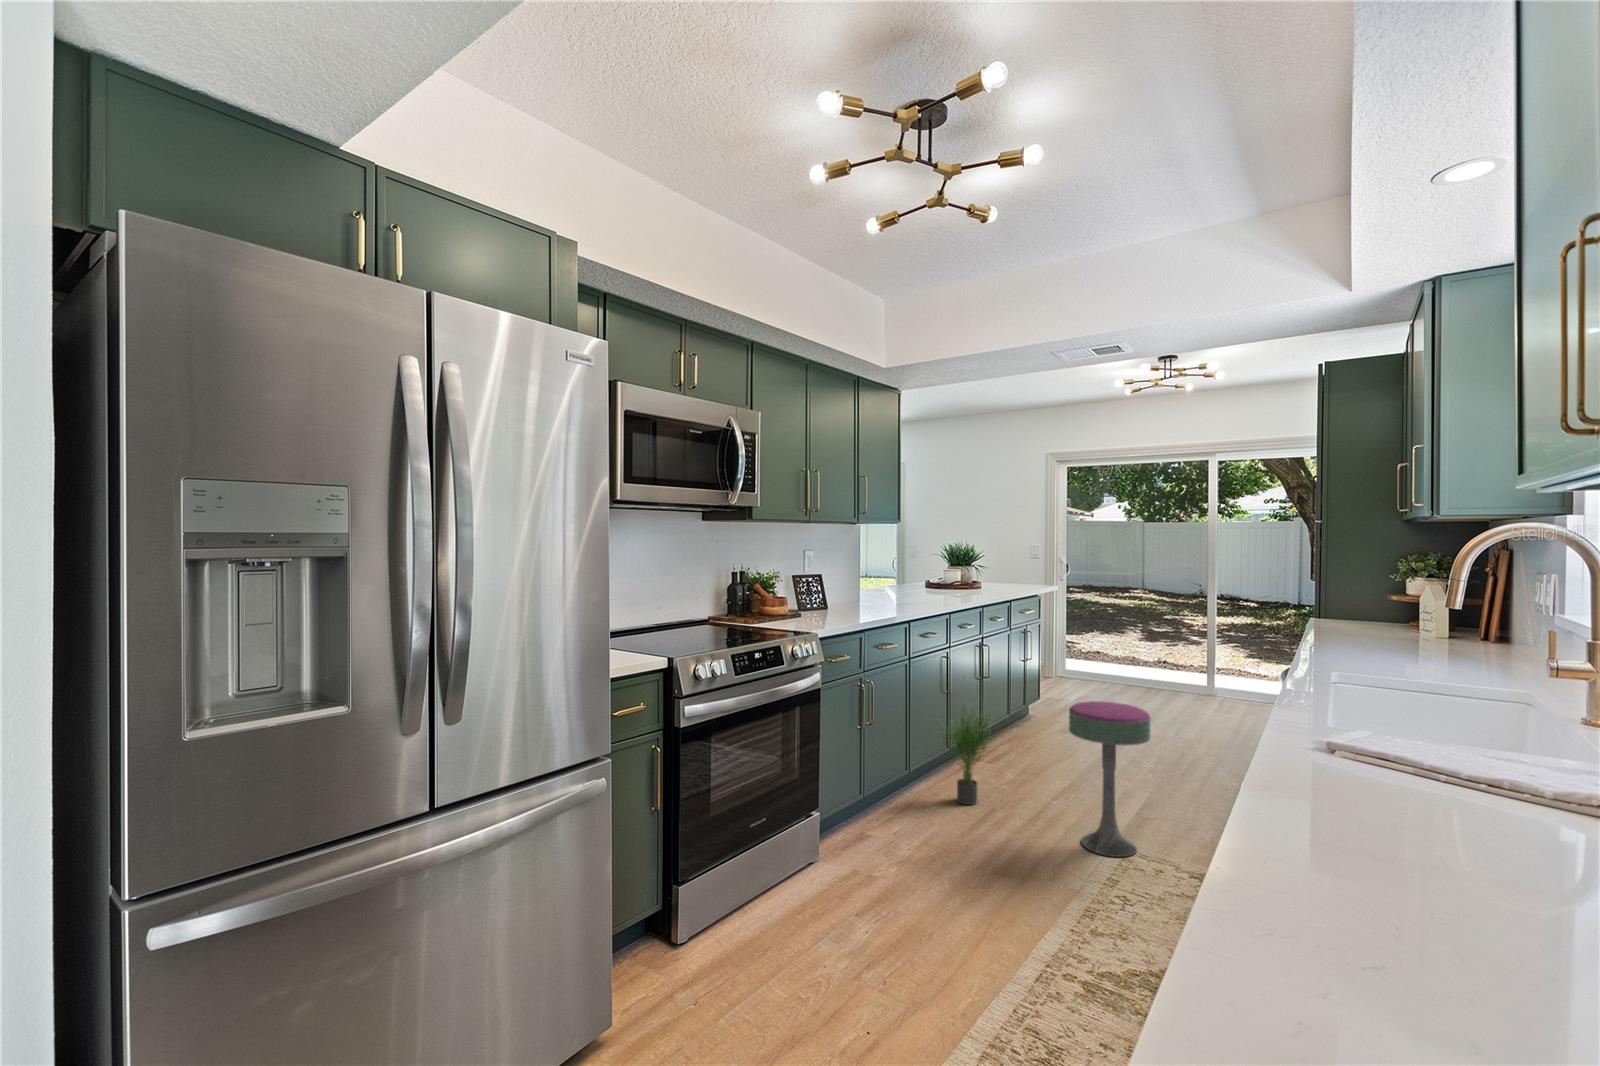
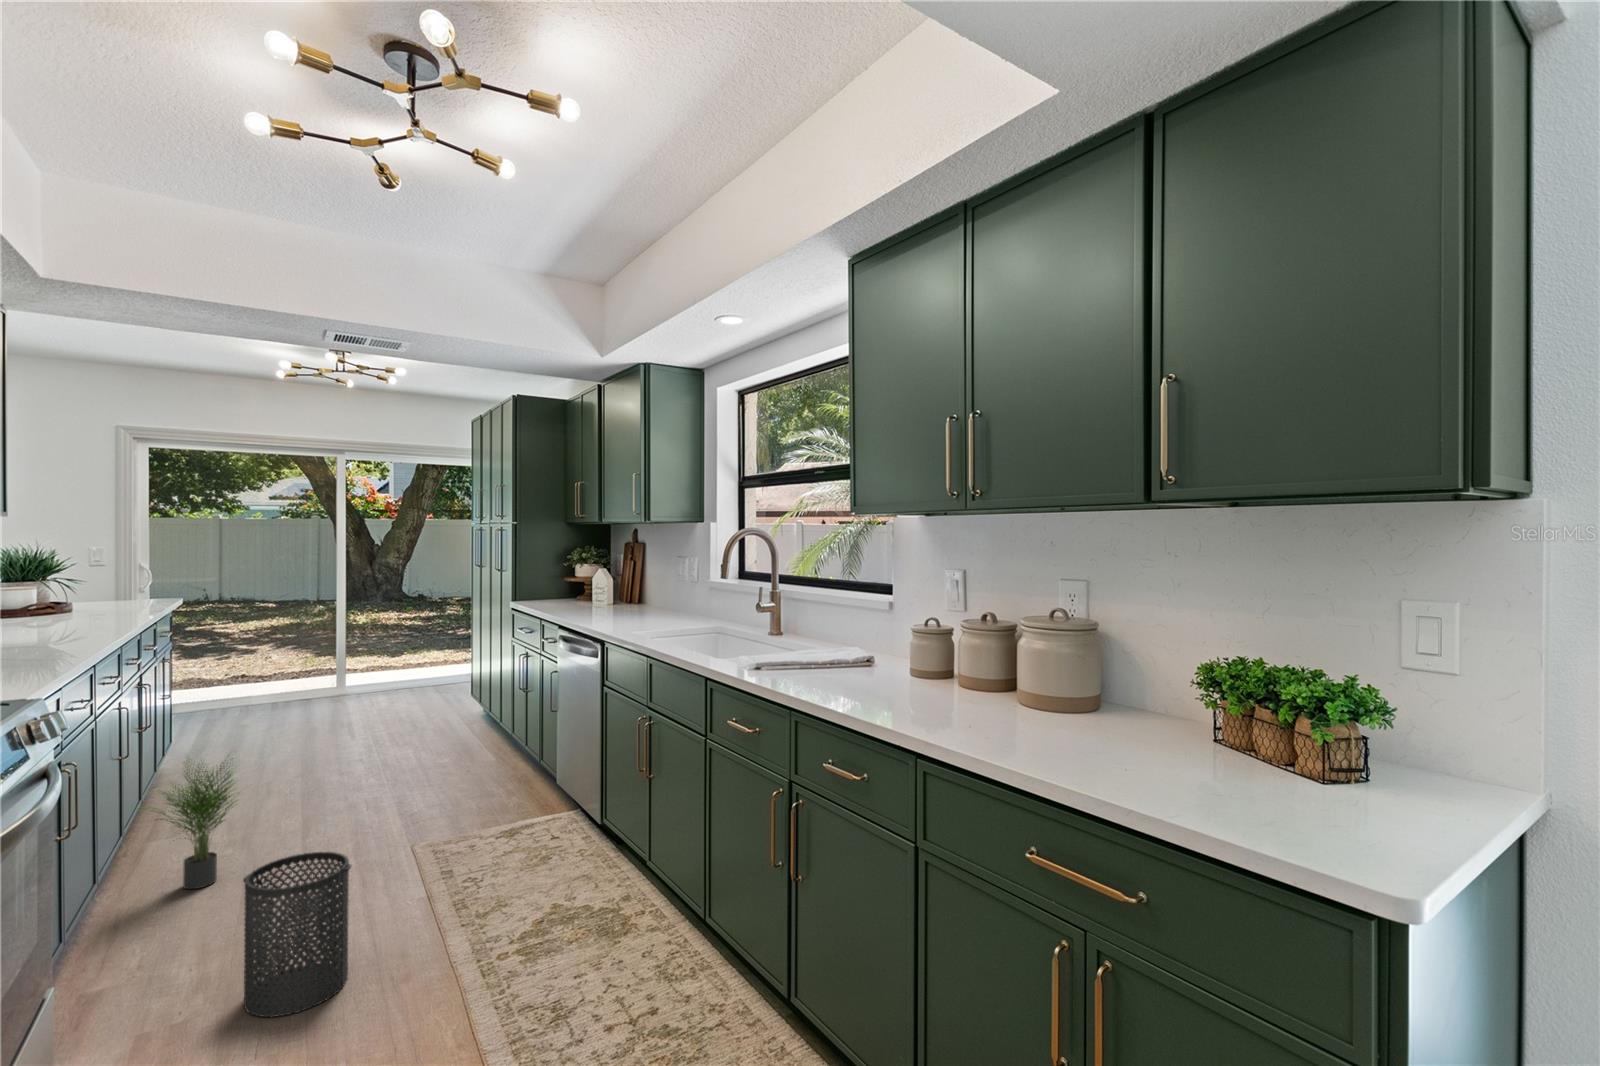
bar stool: present [1069,701,1151,857] -> none [368,703,455,862]
trash can: none [897,795,967,922] -> present [243,852,351,1017]

